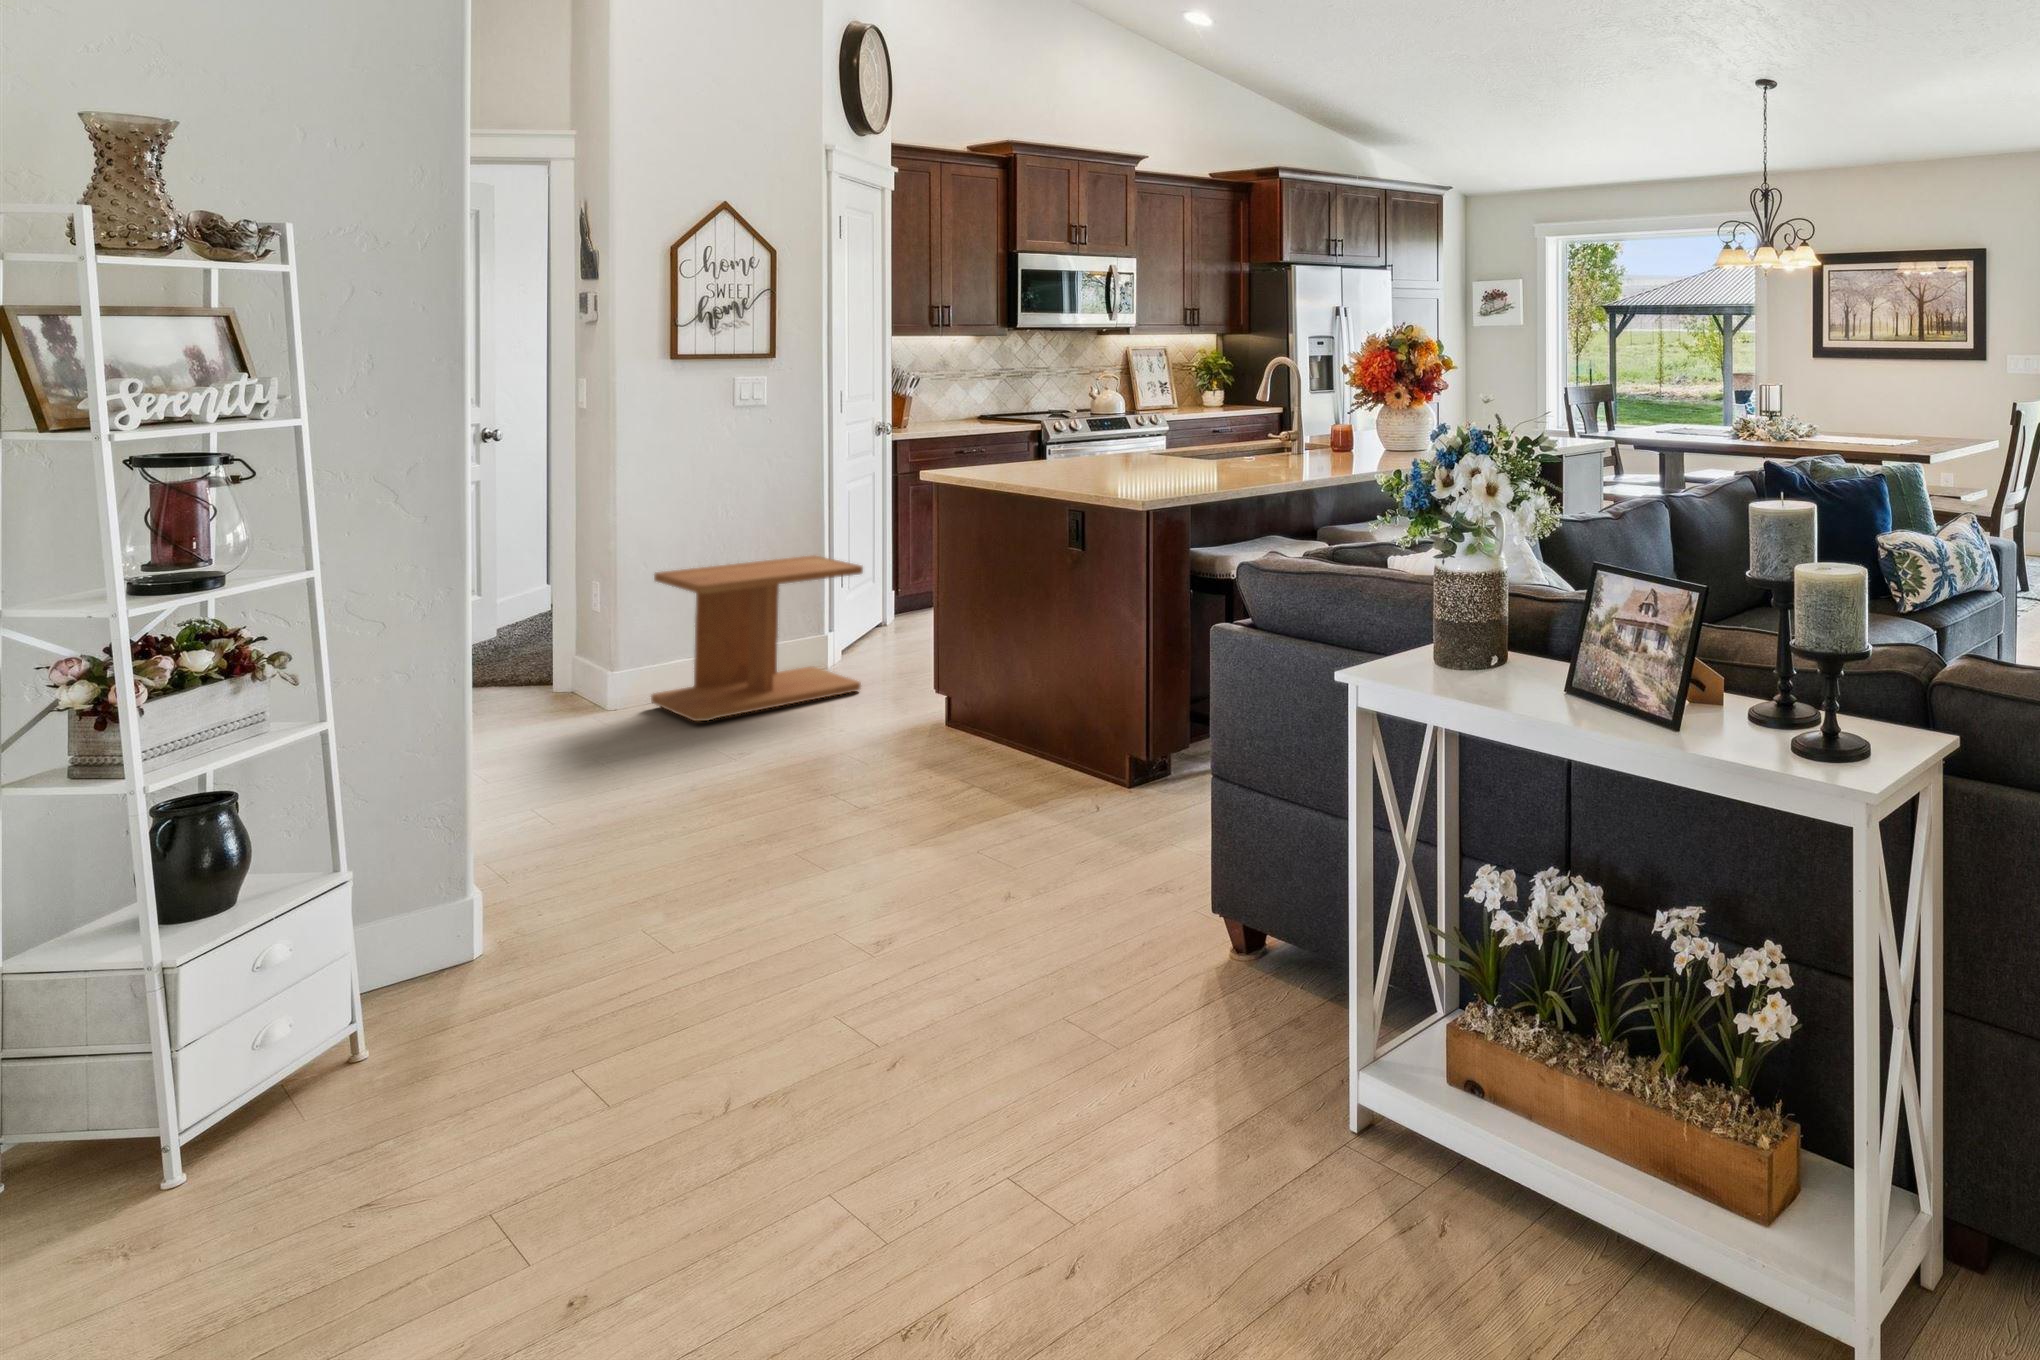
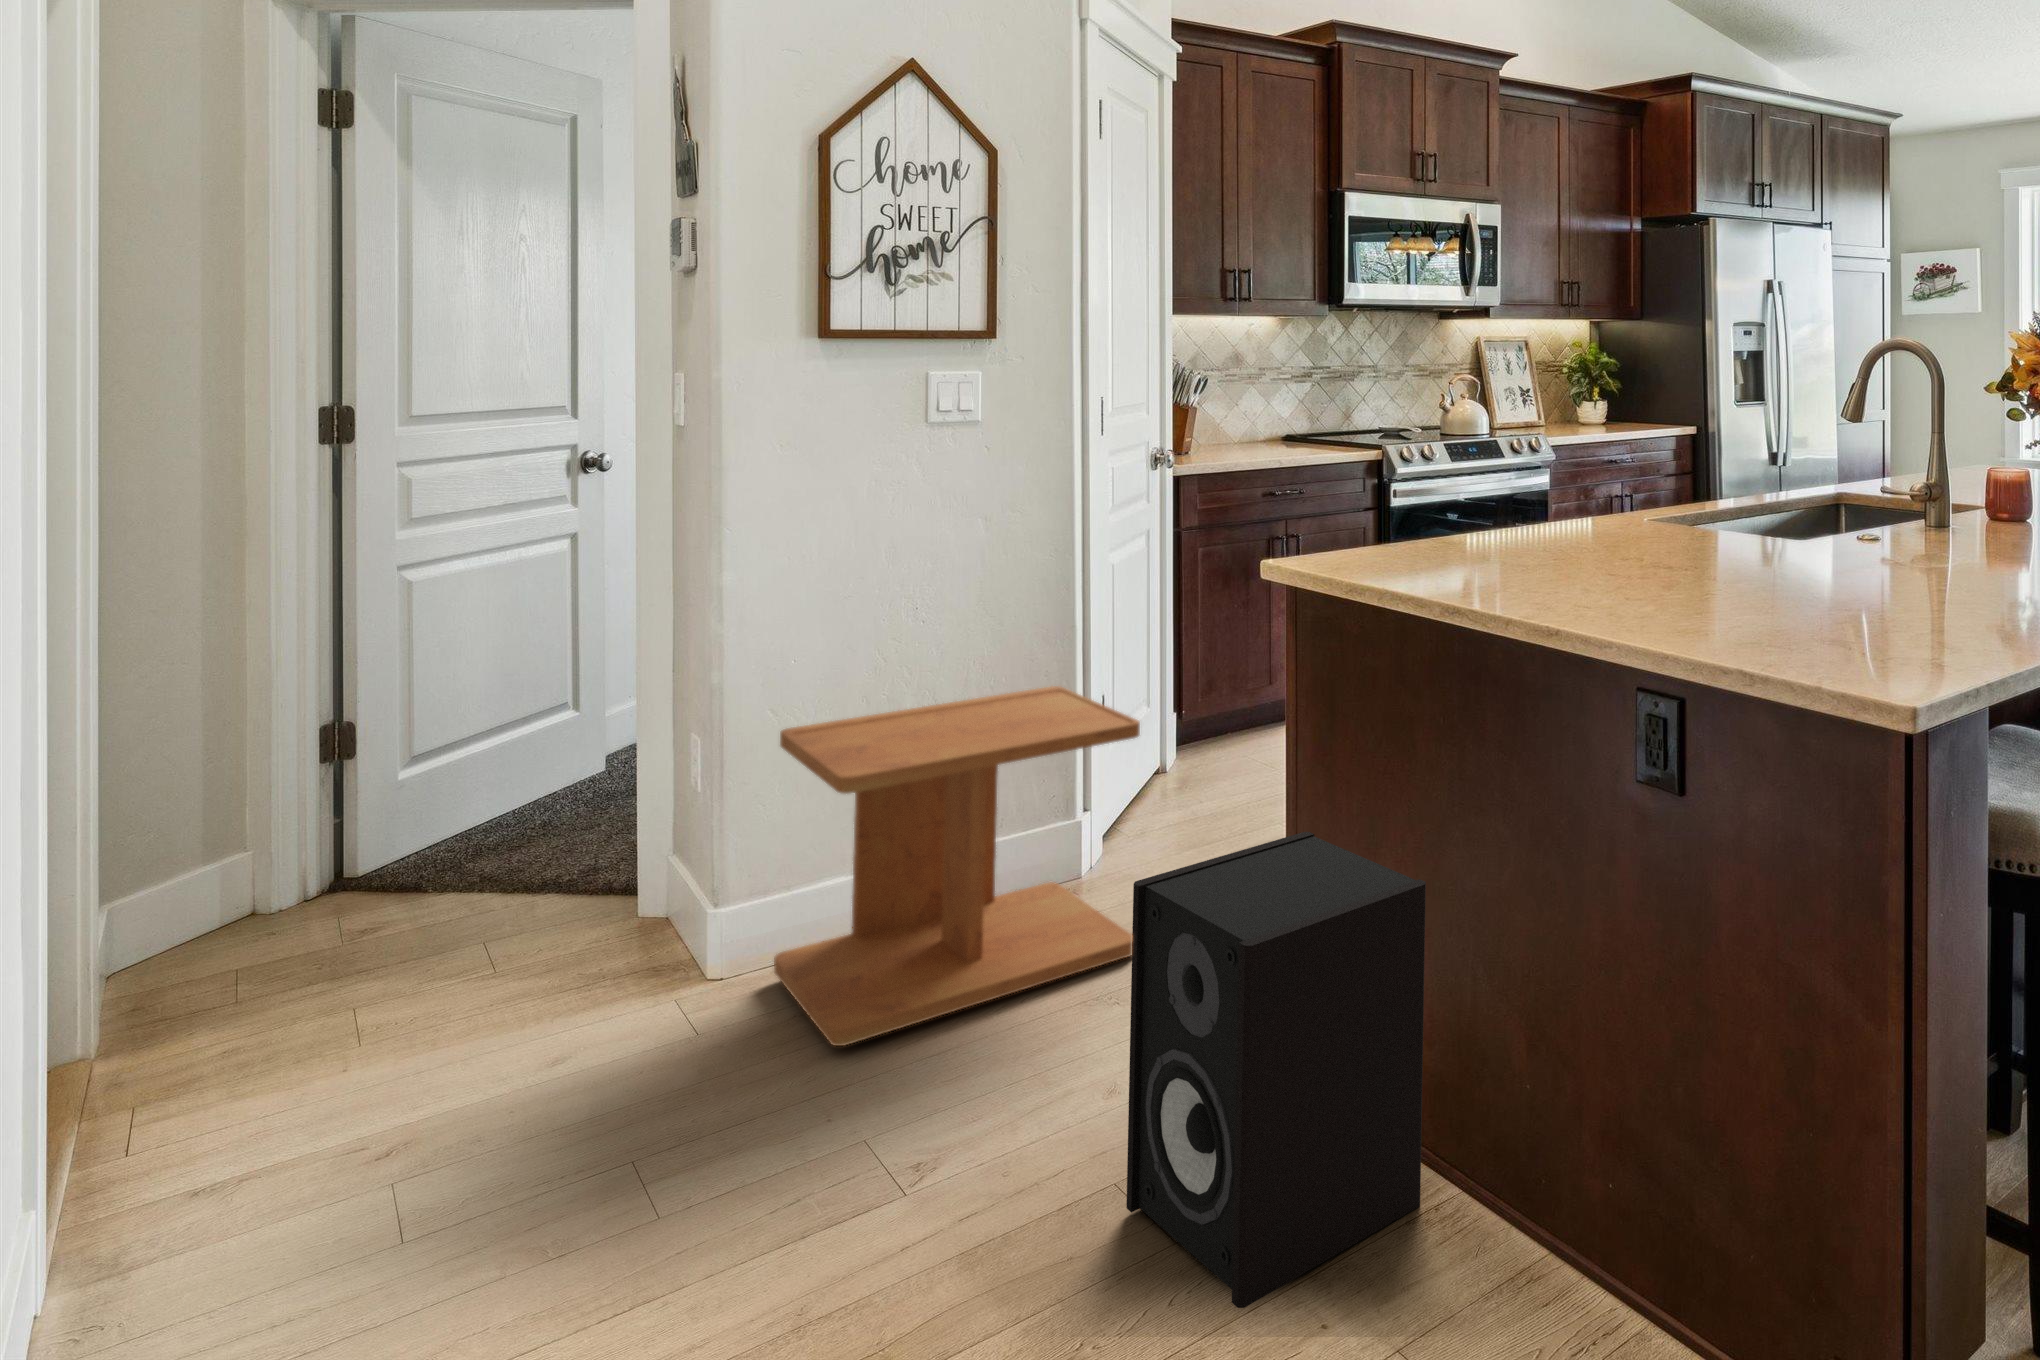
speaker: none [854,596,996,770] -> present [1126,832,1426,1308]

